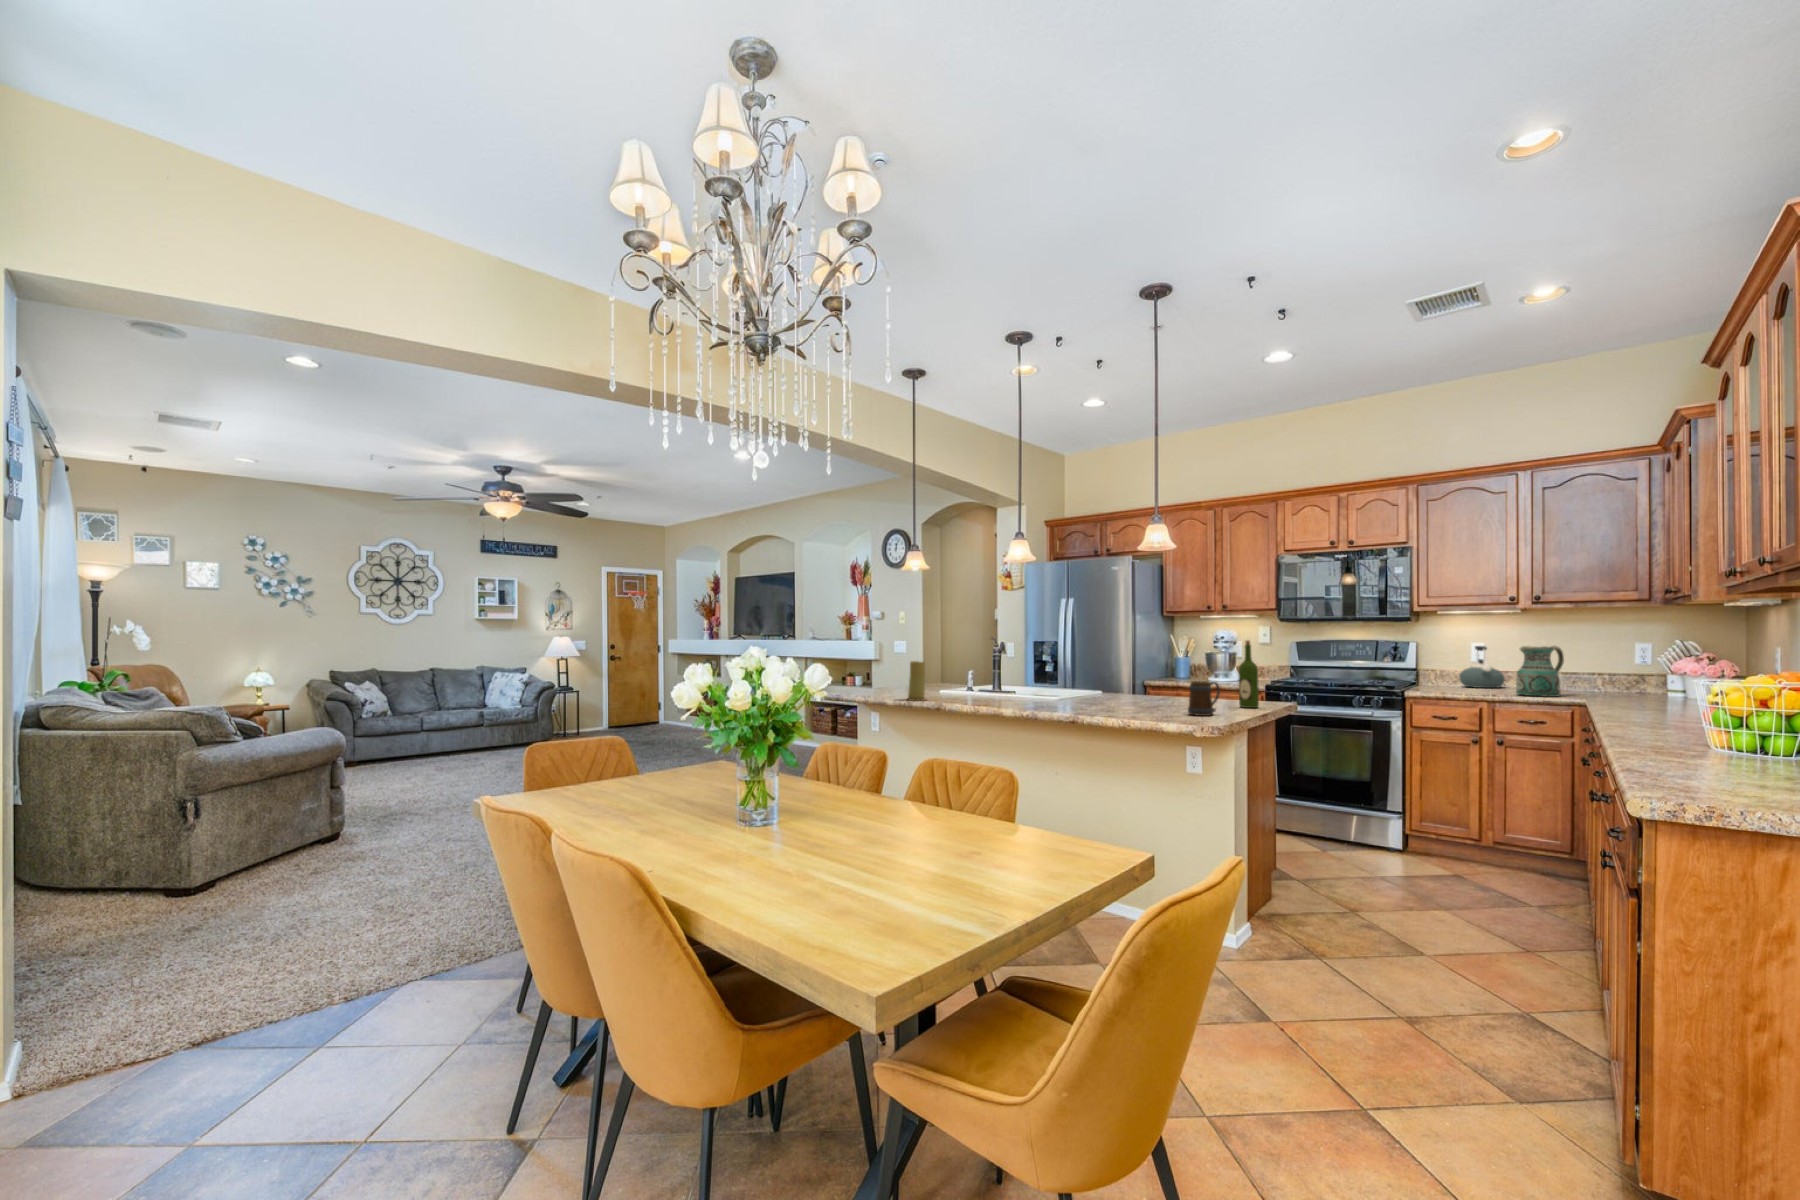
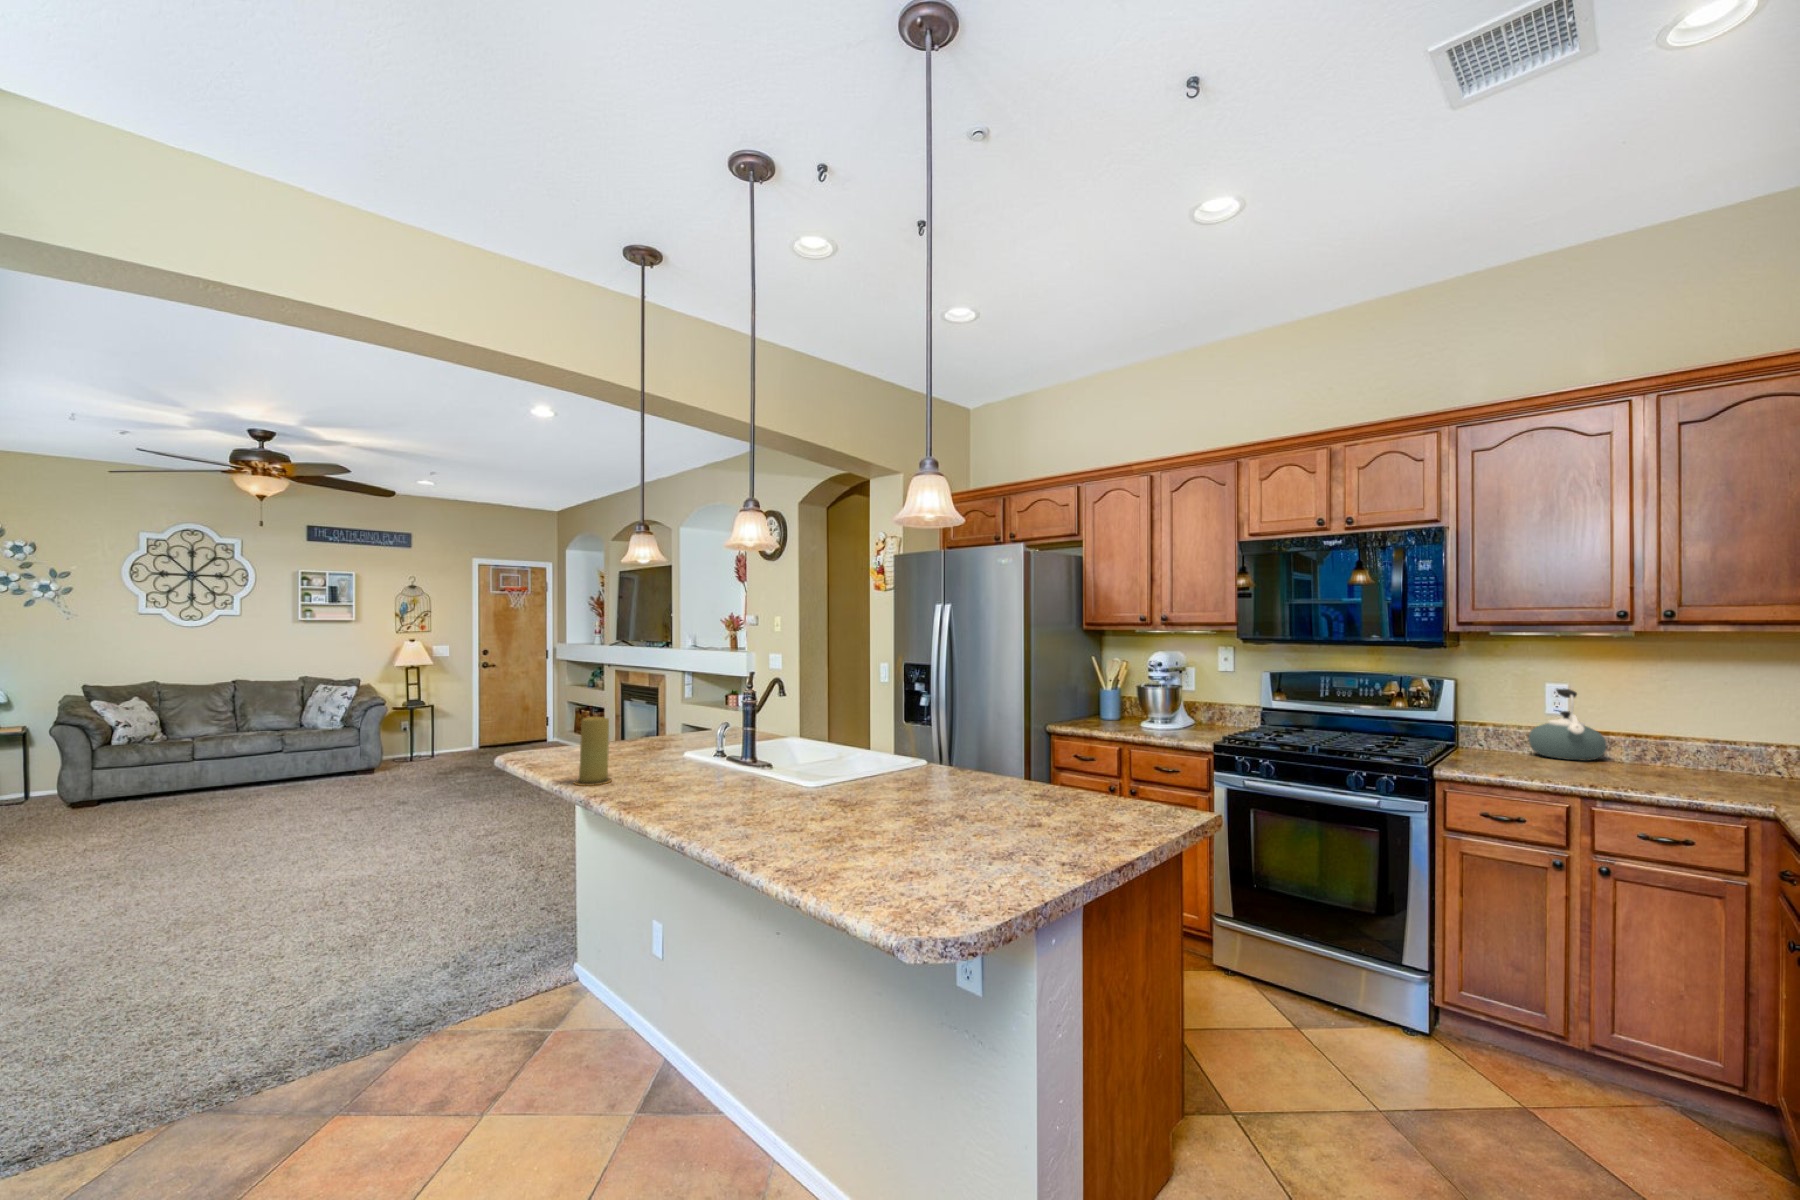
wine bottle: present [1239,640,1259,708] -> none [1093,703,1128,835]
ceramic pitcher: present [1516,646,1564,697] -> none [1633,702,1725,799]
mug: present [1188,681,1220,716] -> none [951,796,1019,875]

